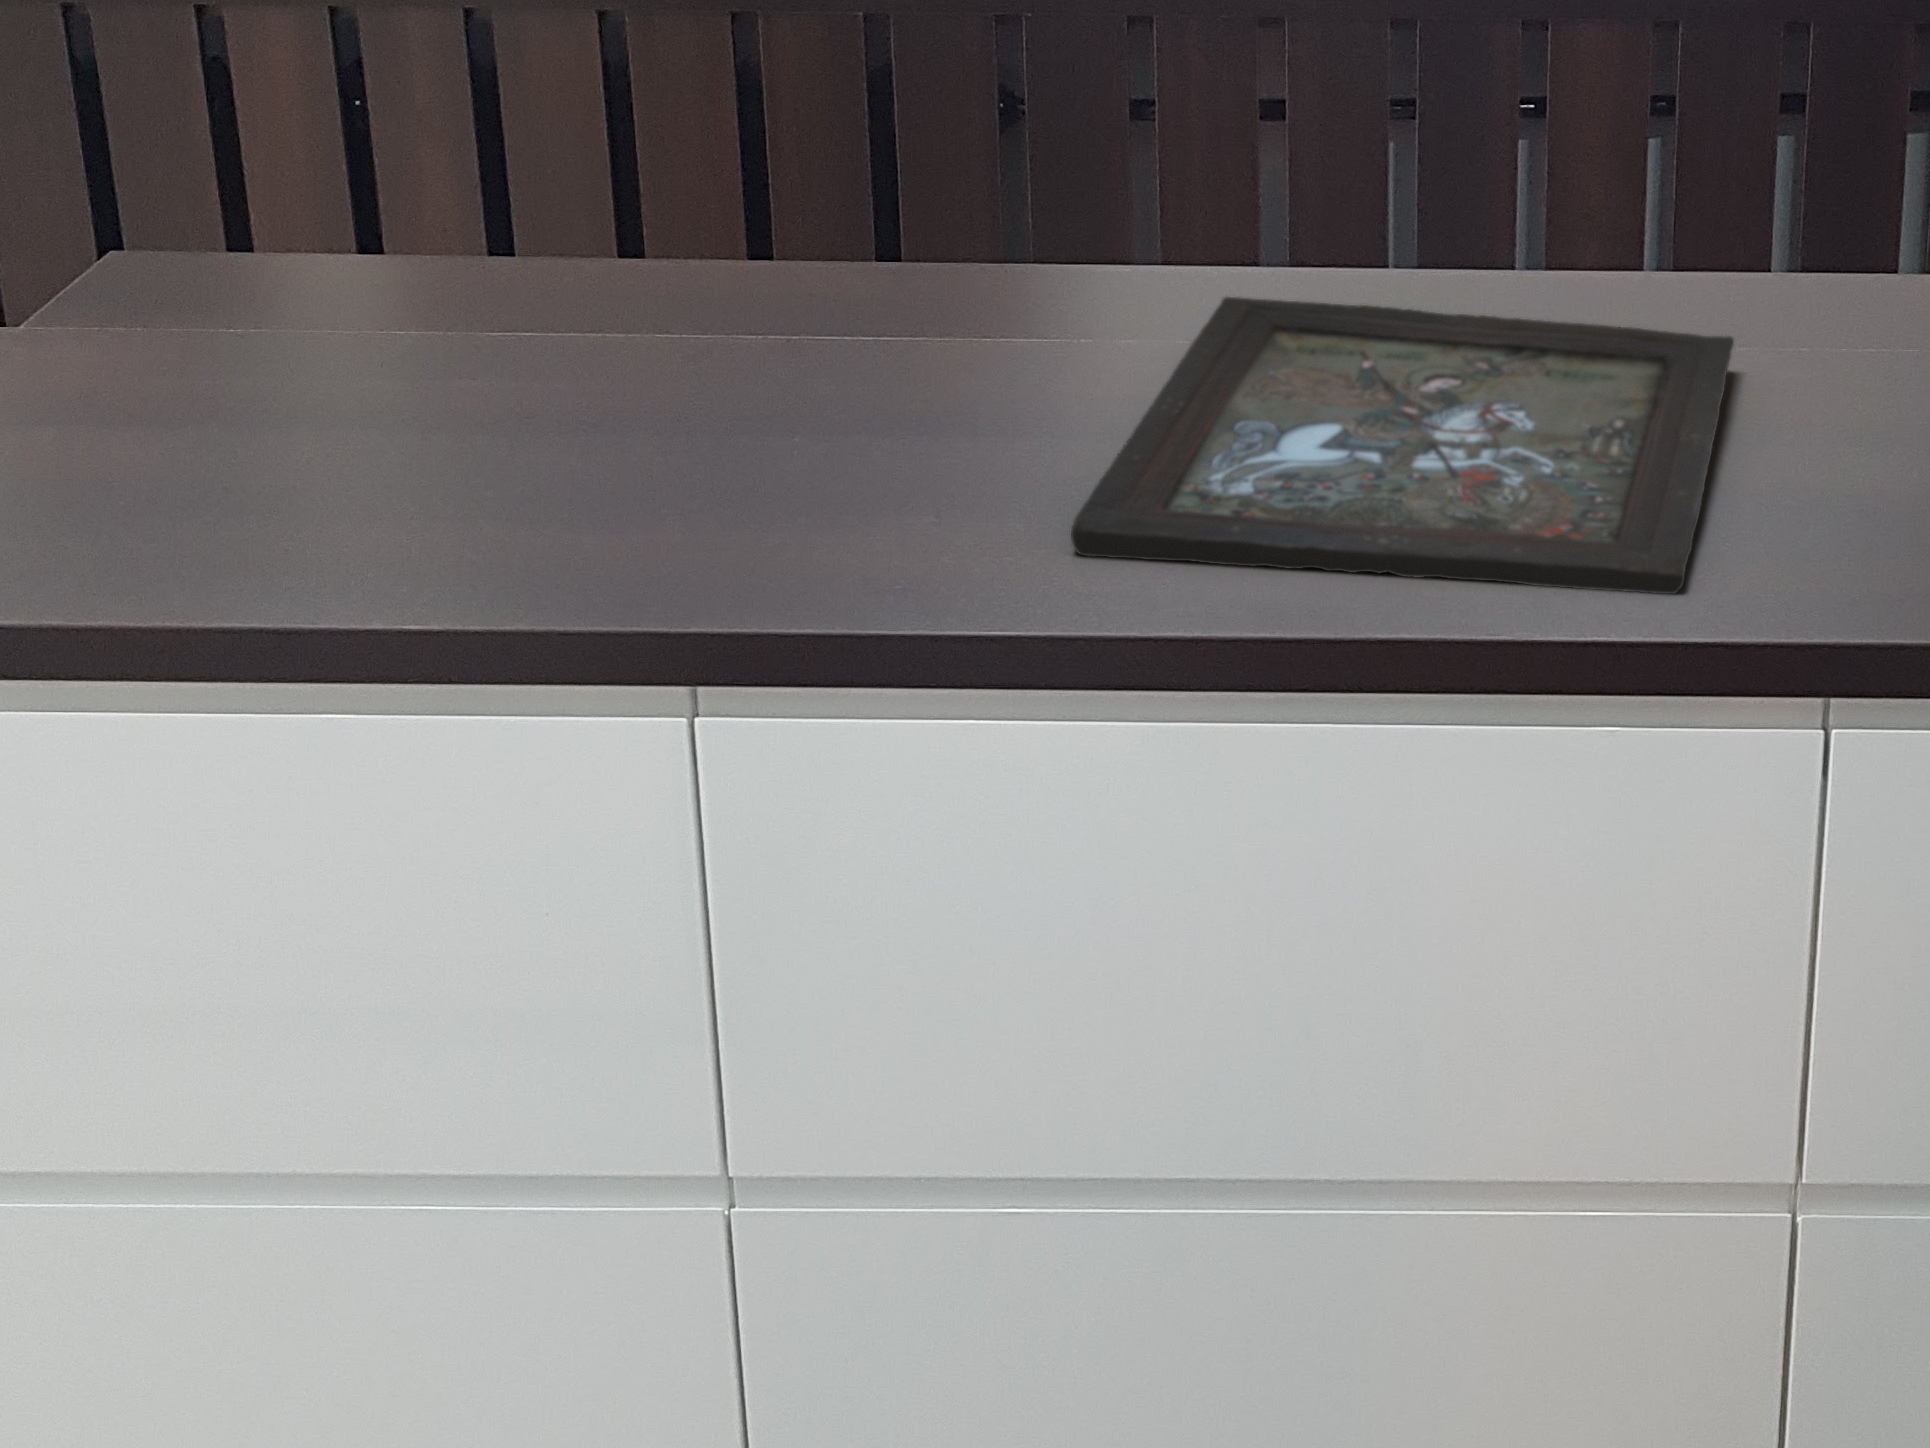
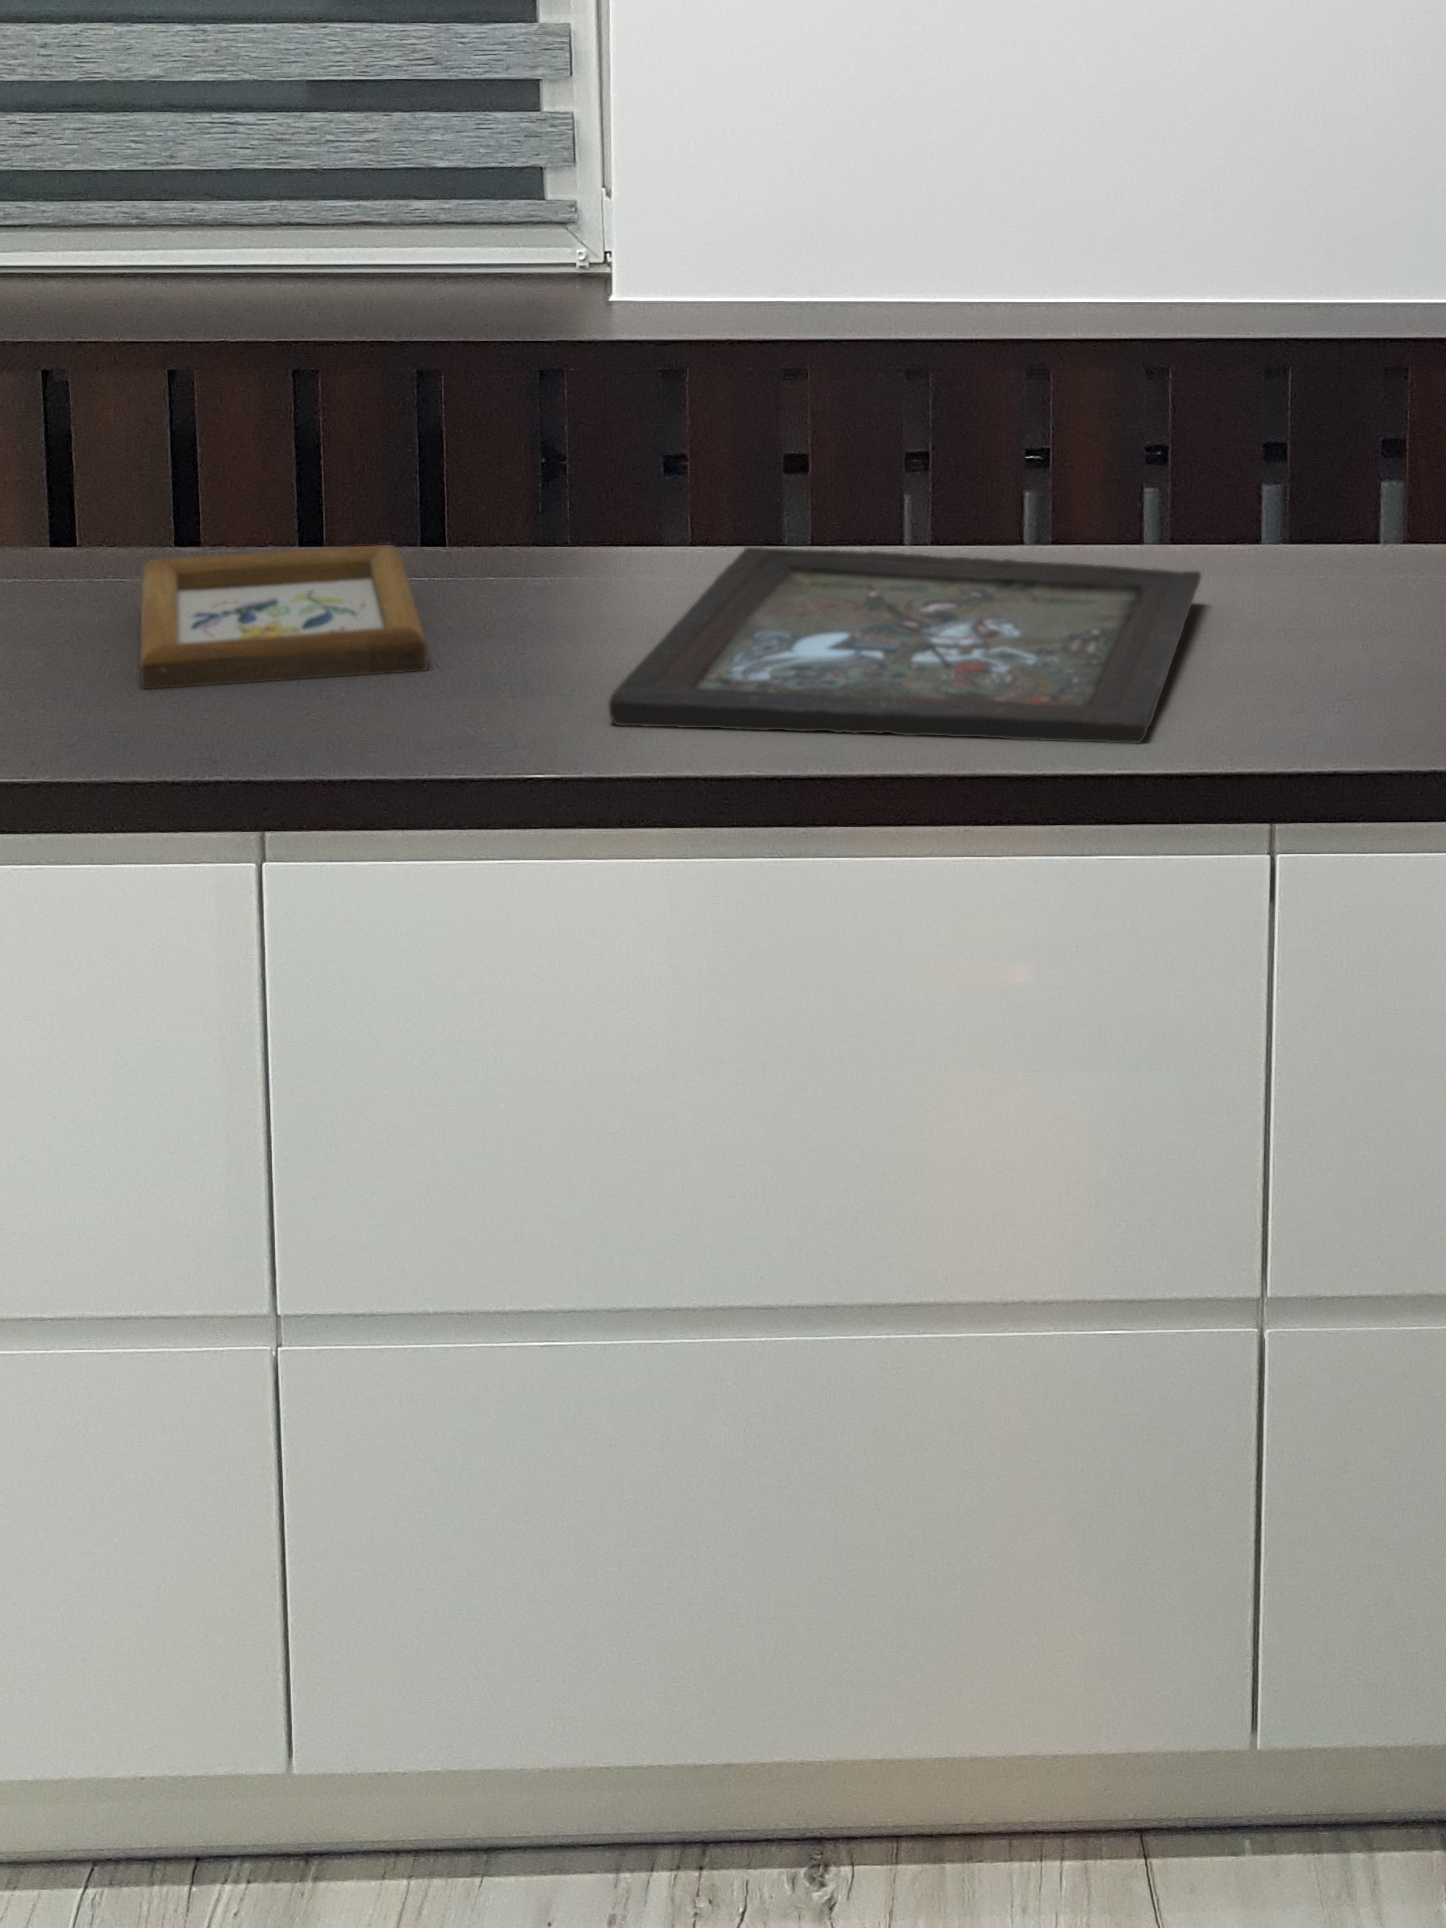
picture frame: none [546,291,869,494] -> present [140,545,428,689]

